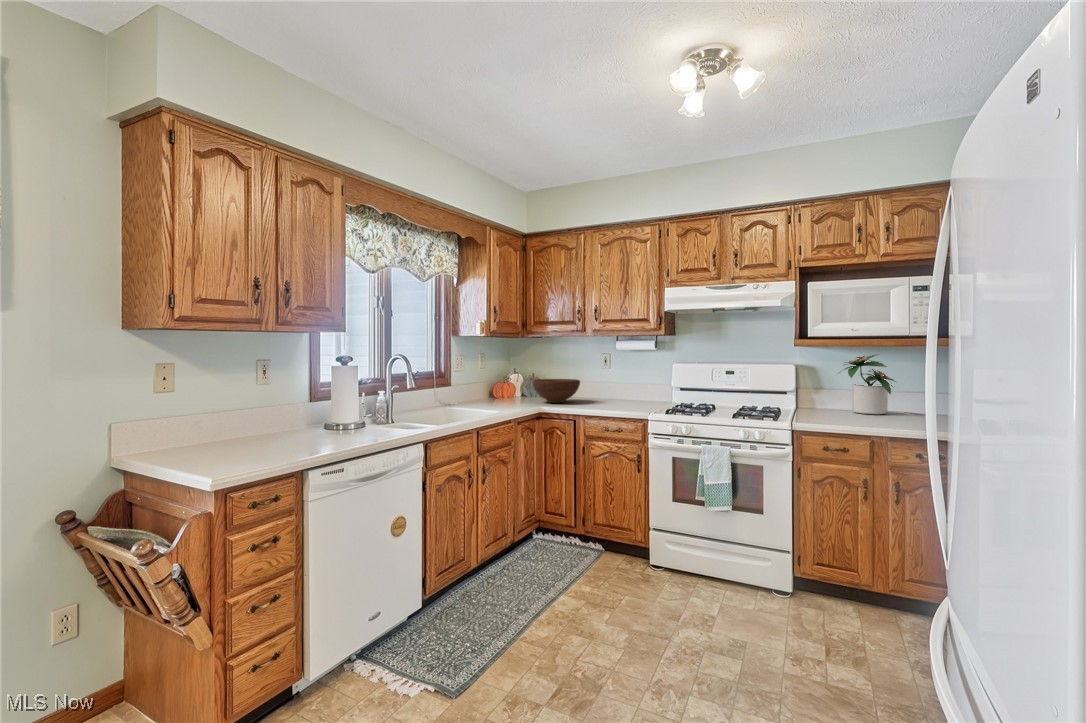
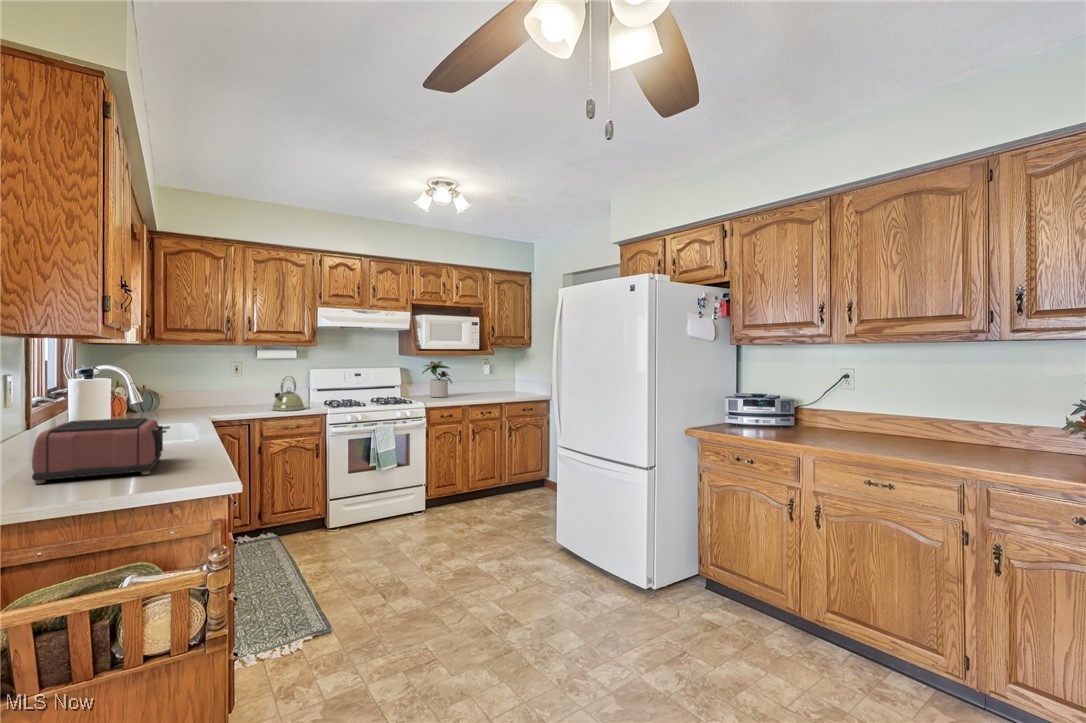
kettle: none [596,371,634,411] -> present [272,376,304,411]
fruit bowl: present [532,379,580,403] -> none [172,386,230,411]
toaster: none [209,398,320,452] -> present [32,418,170,484]

